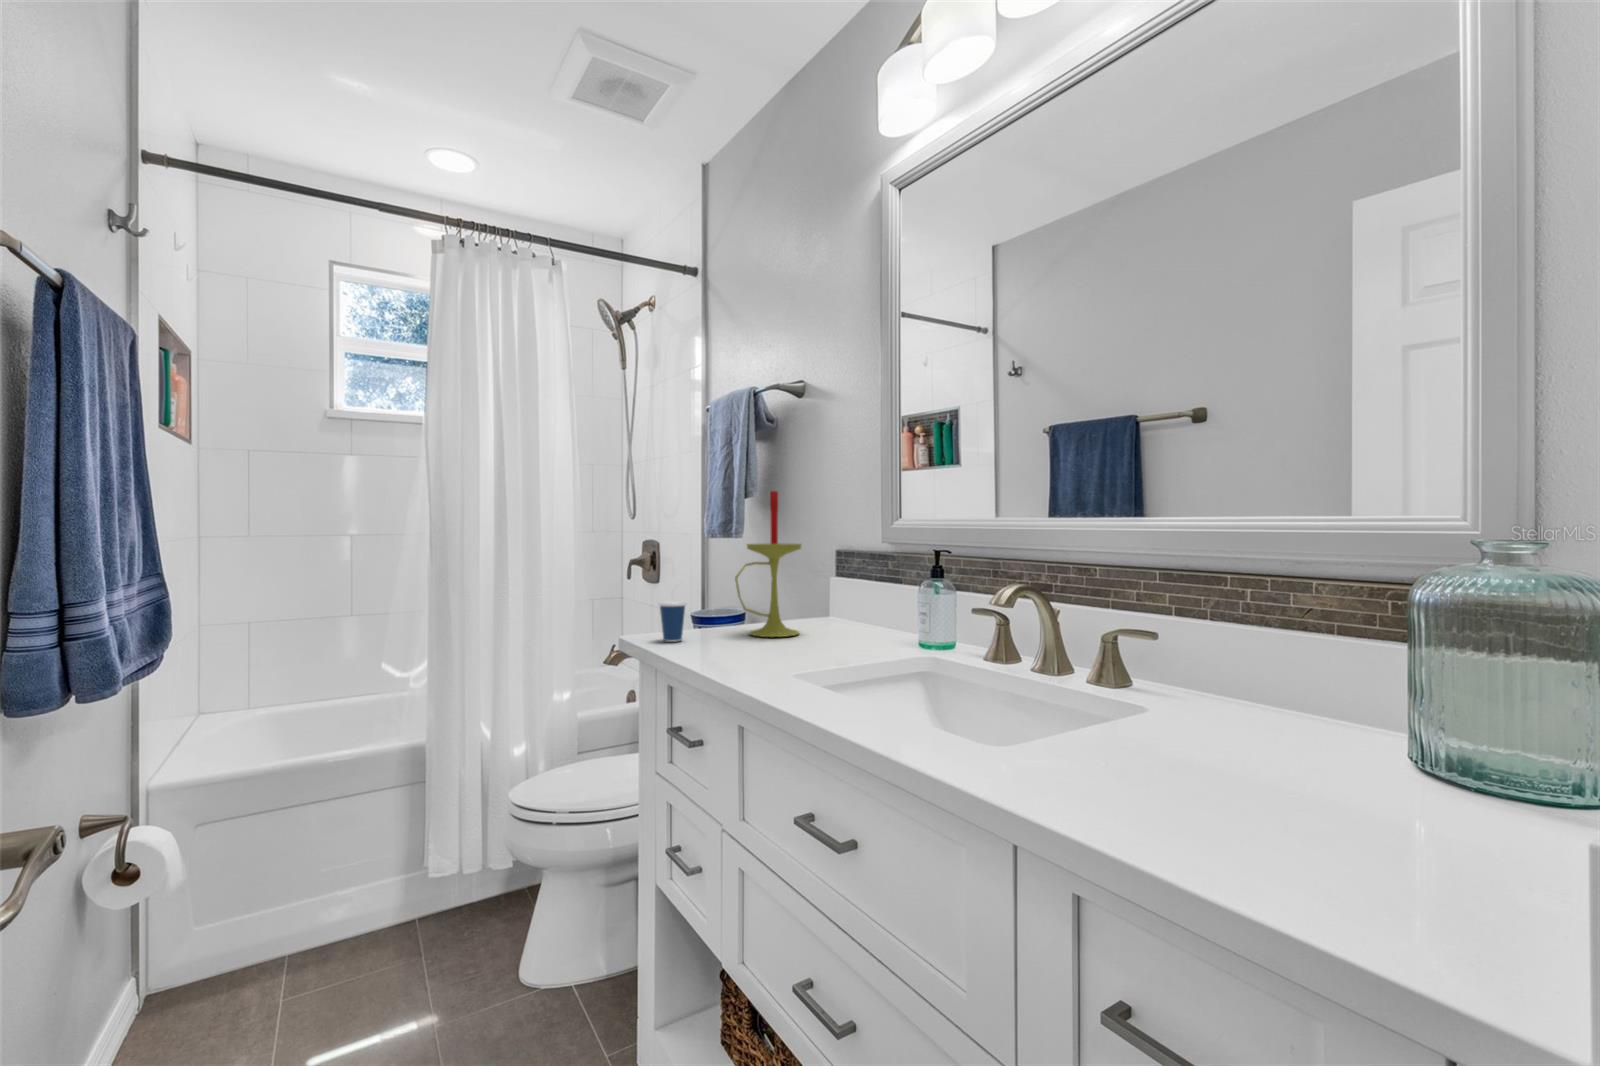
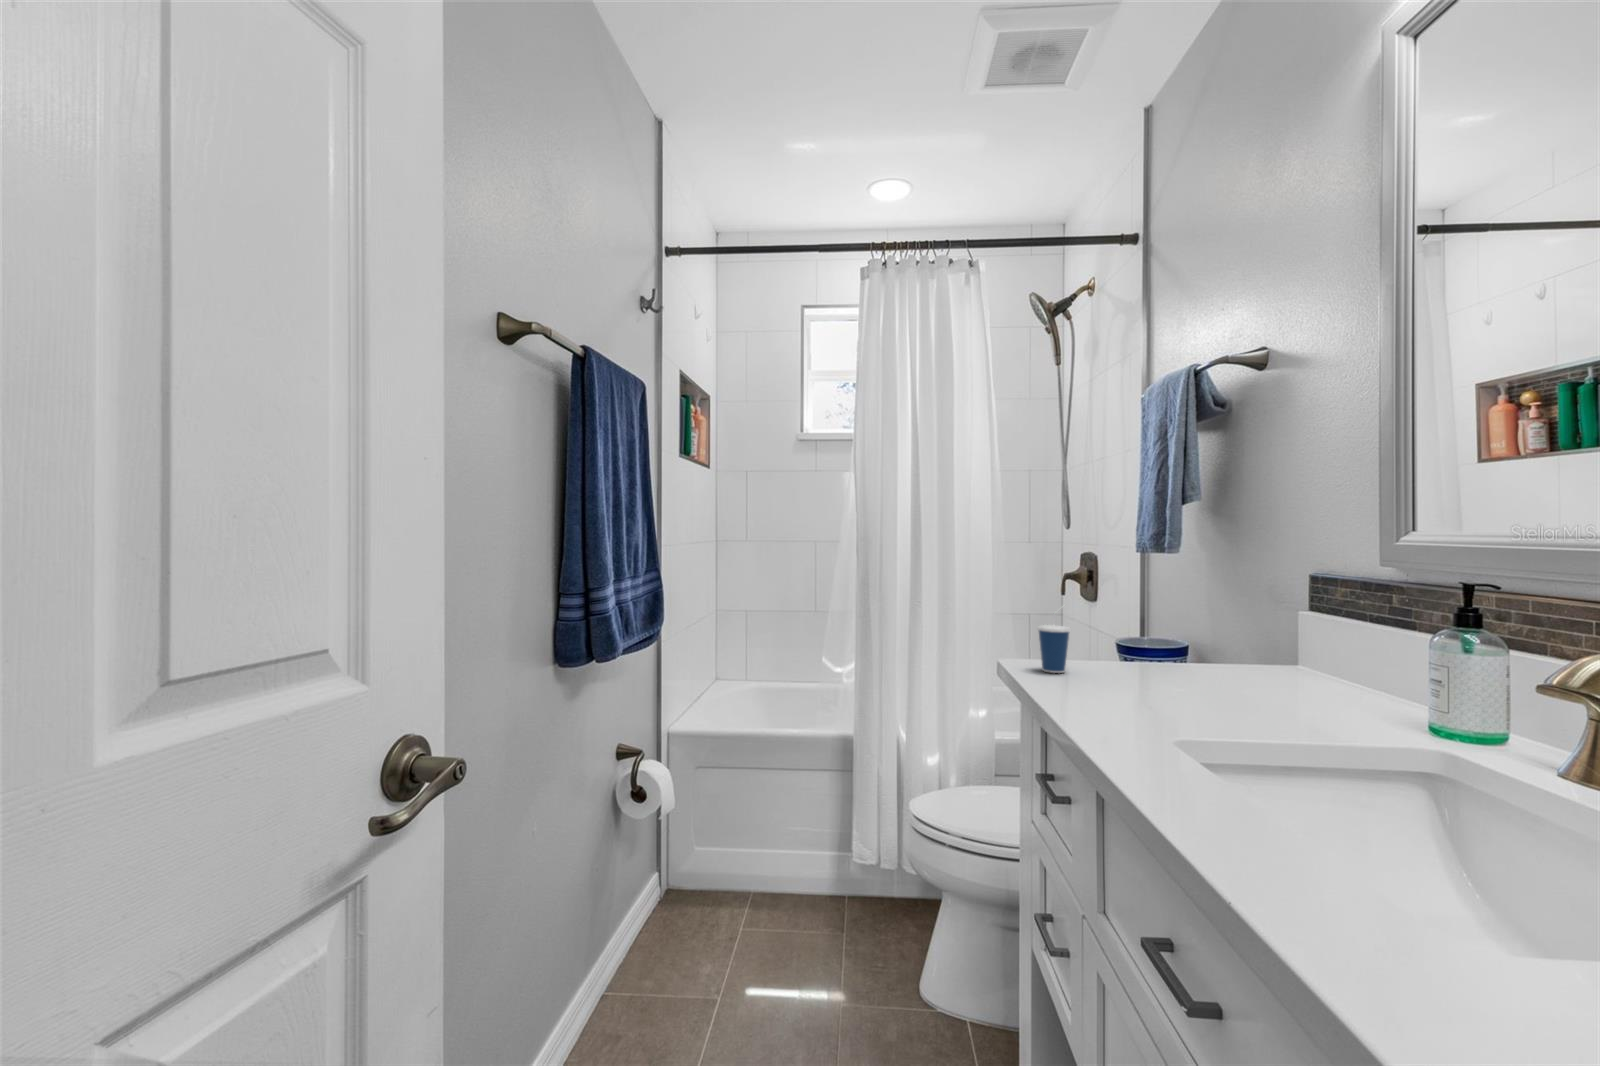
candle: present [735,491,801,637] -> none [1135,490,1237,684]

